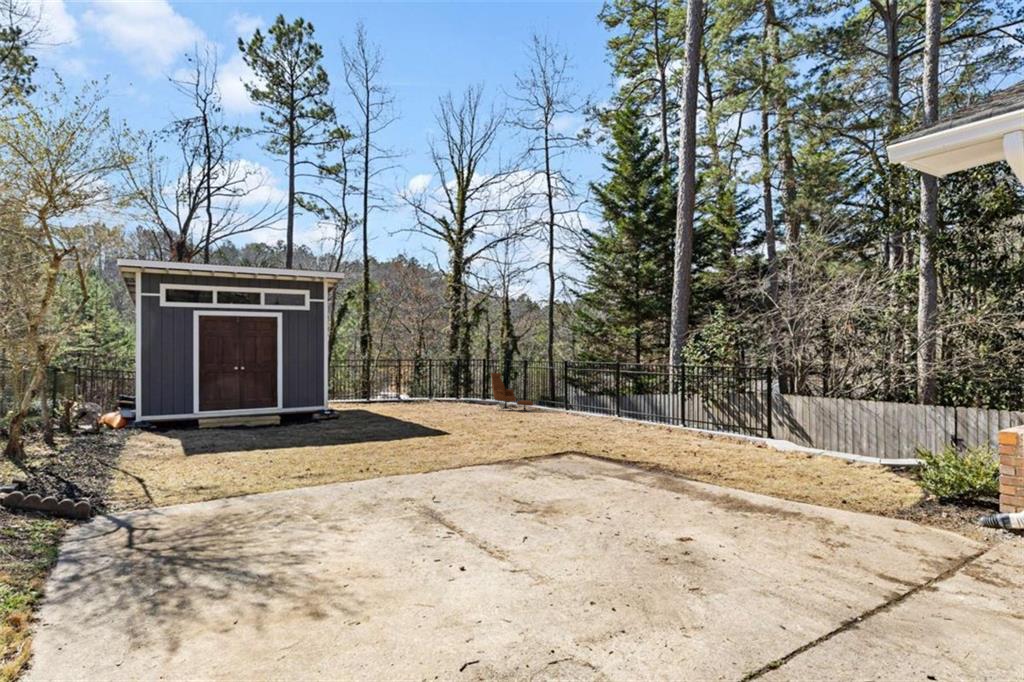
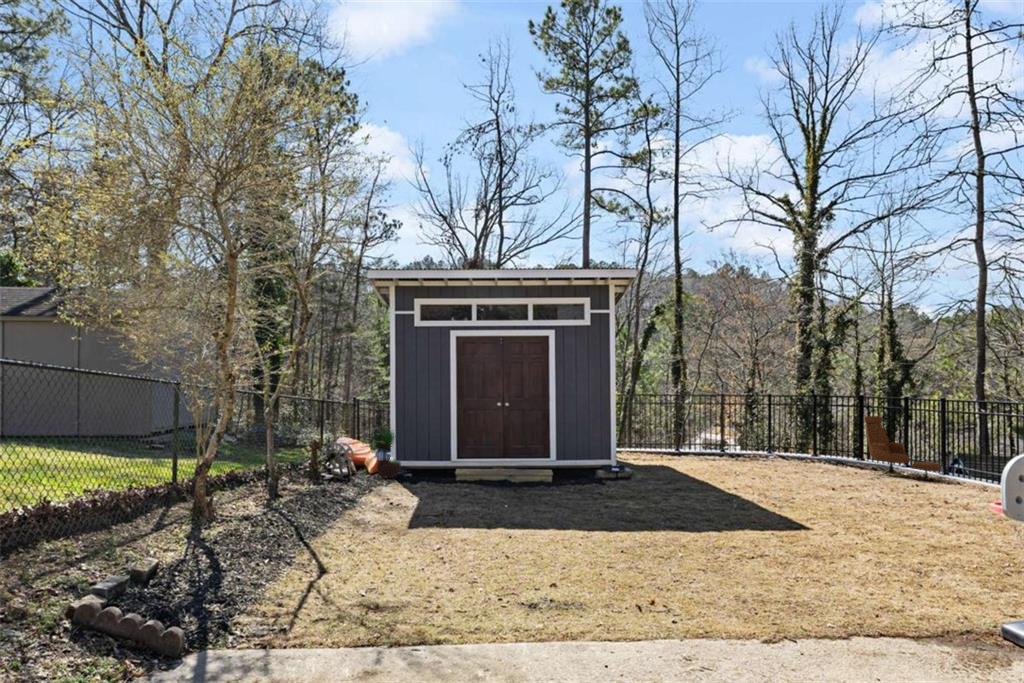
potted tree: none [115,386,148,432] -> present [370,428,401,478]

